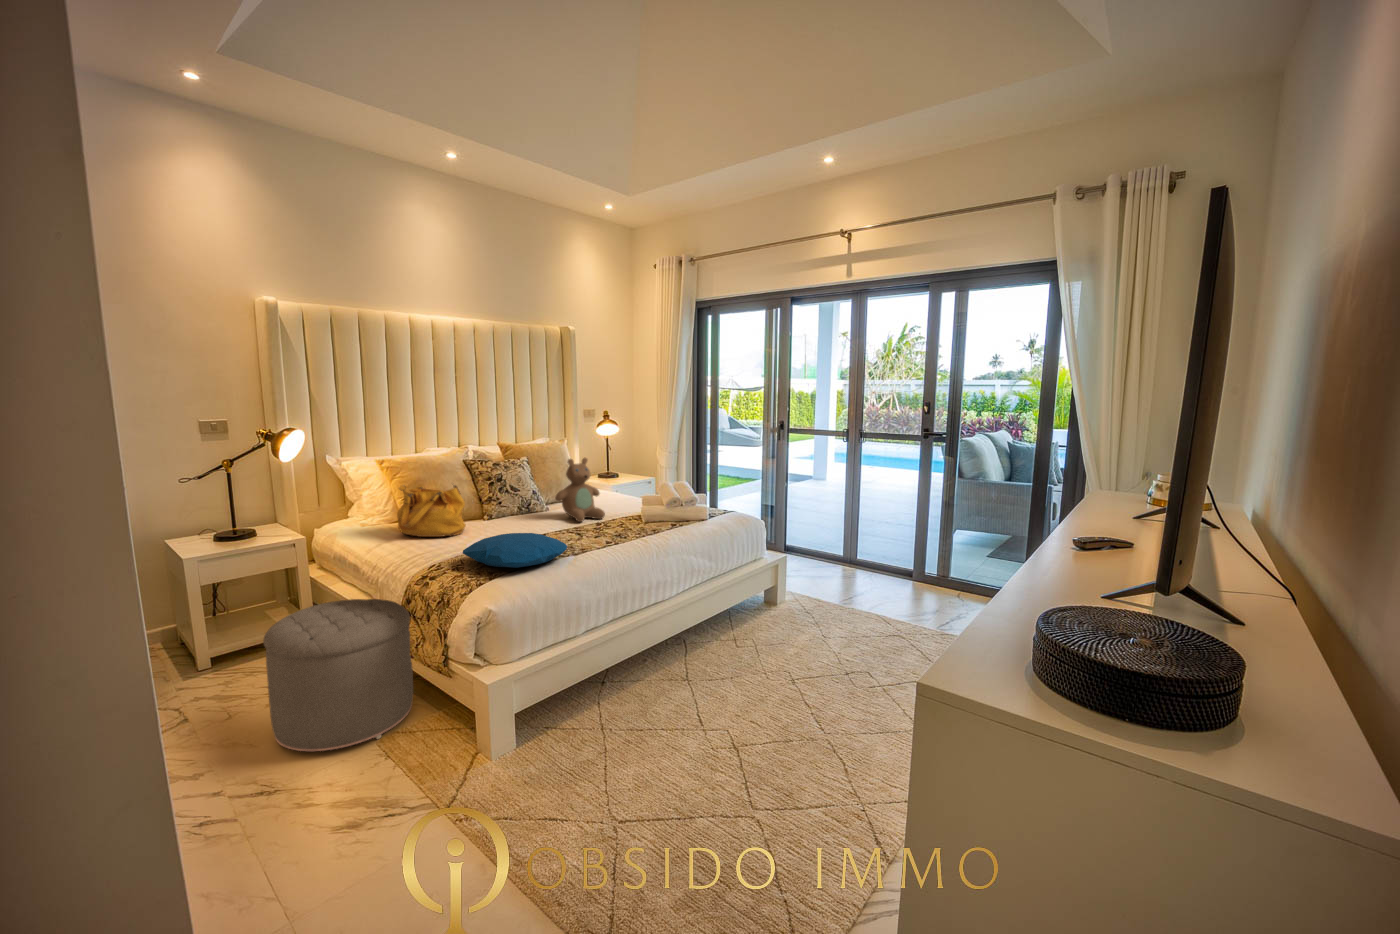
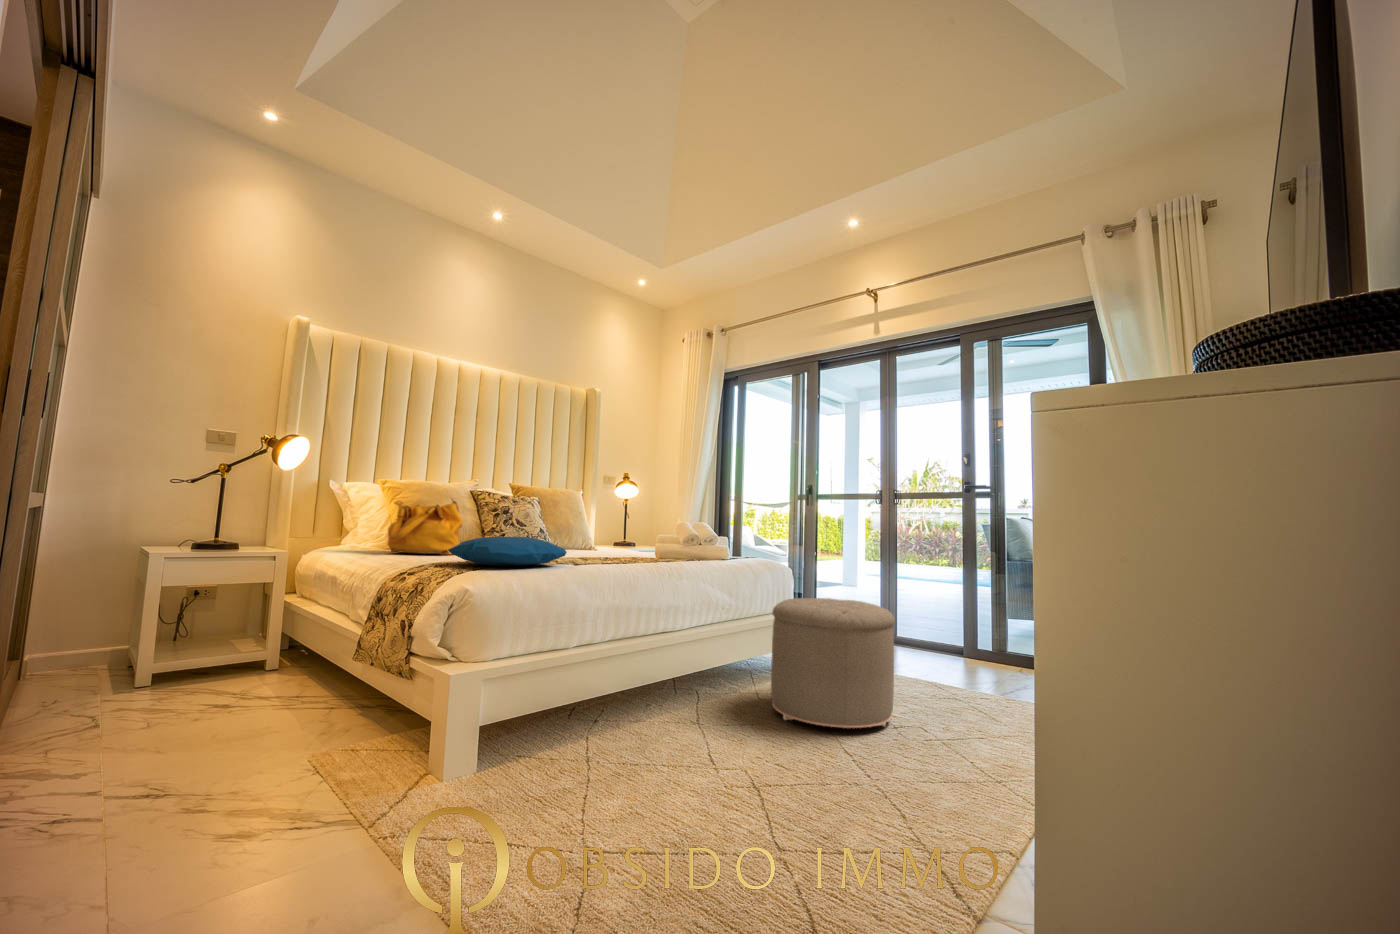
teddy bear: present [555,458,605,522] -> none [562,488,615,555]
ottoman: present [263,599,413,751] -> present [771,598,895,728]

